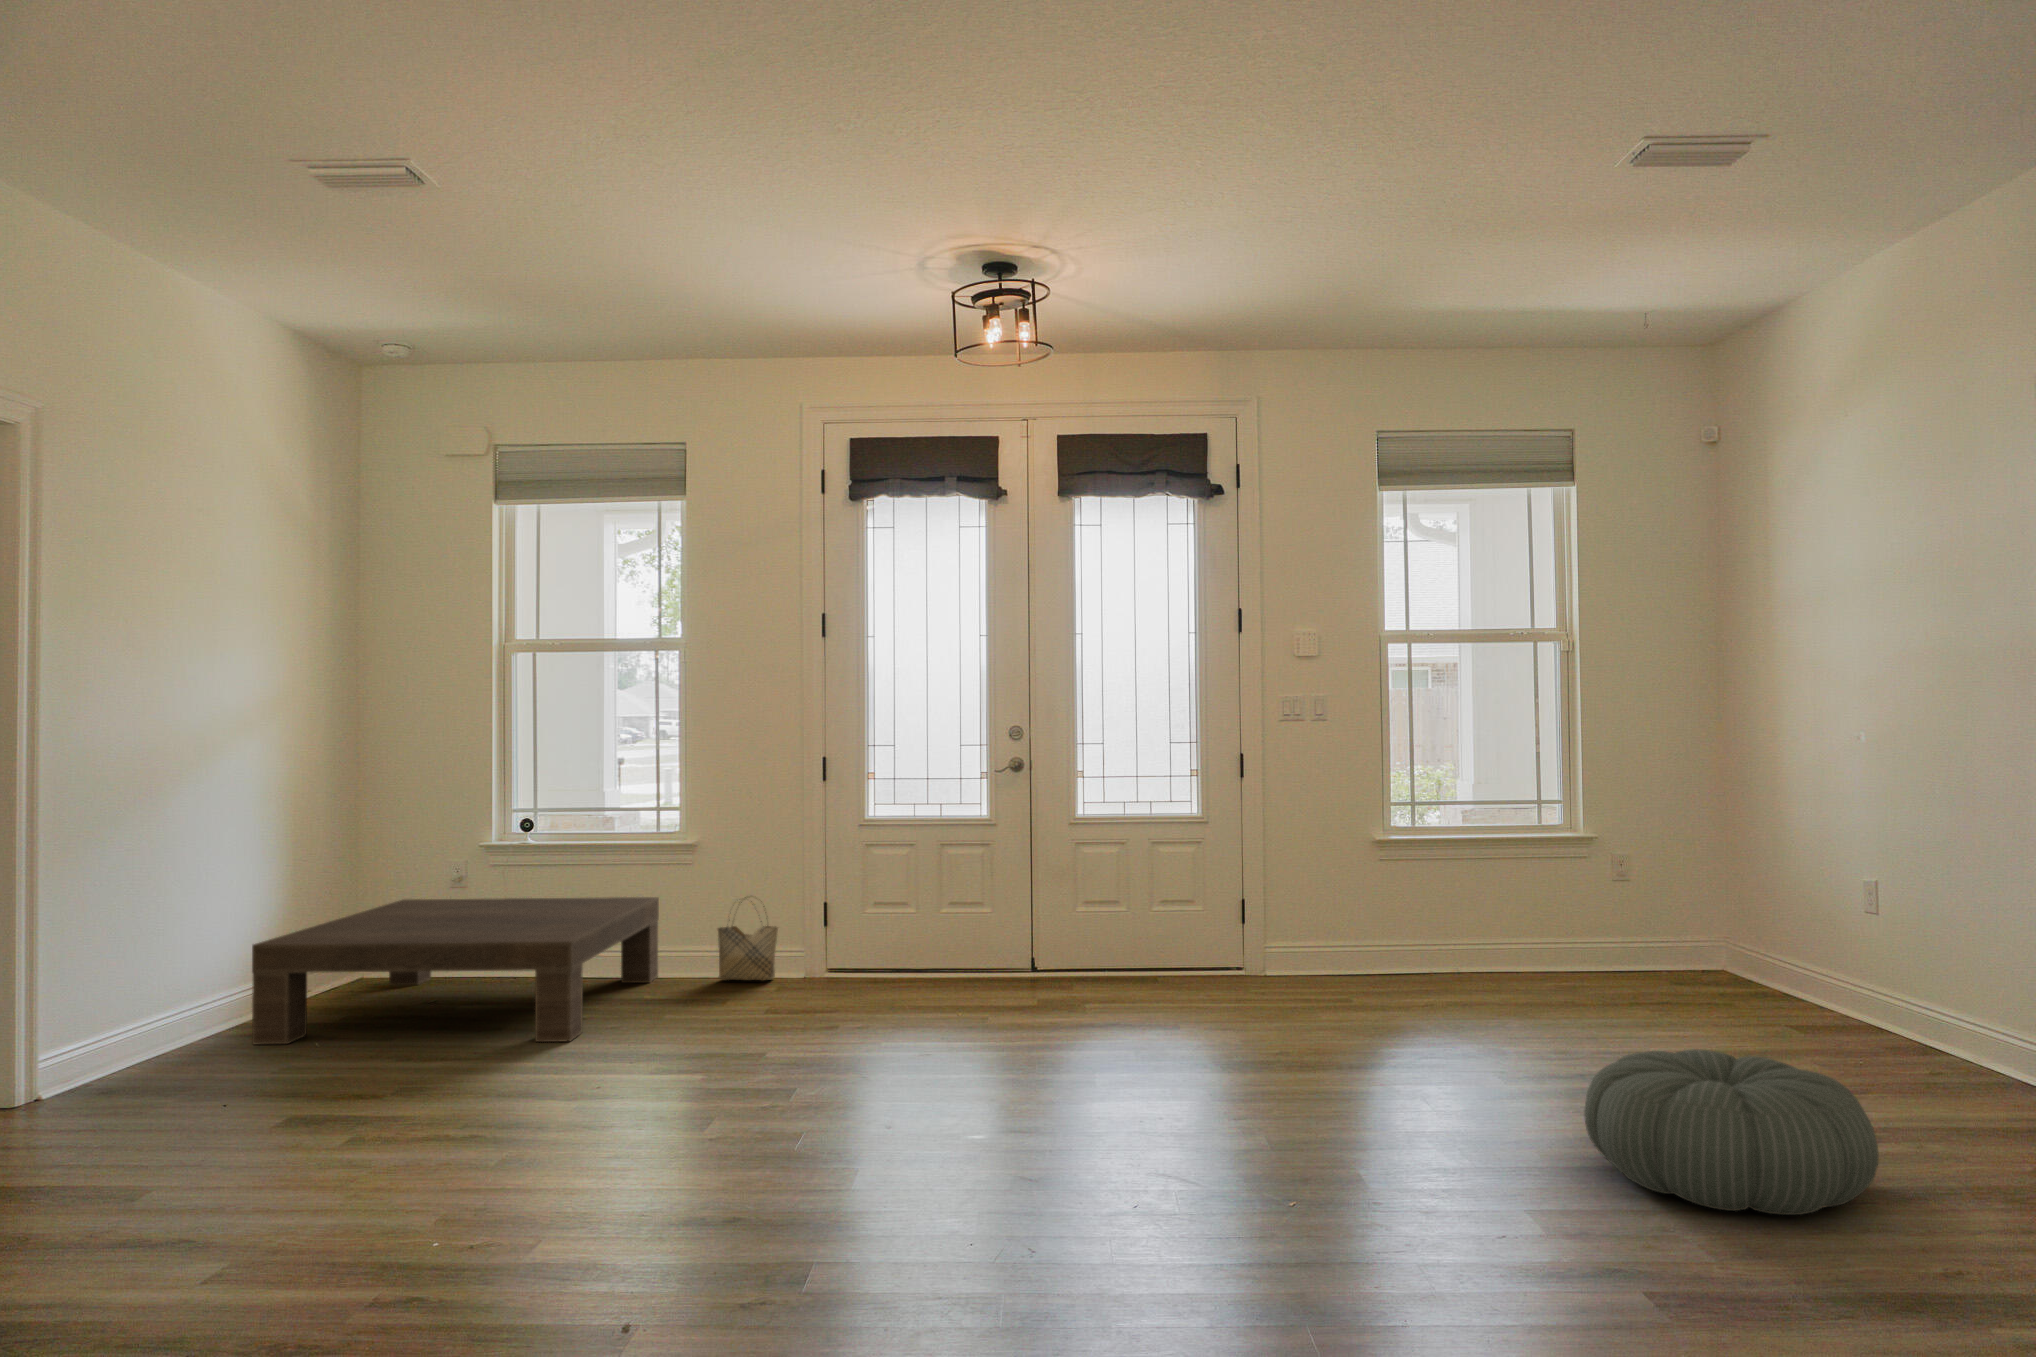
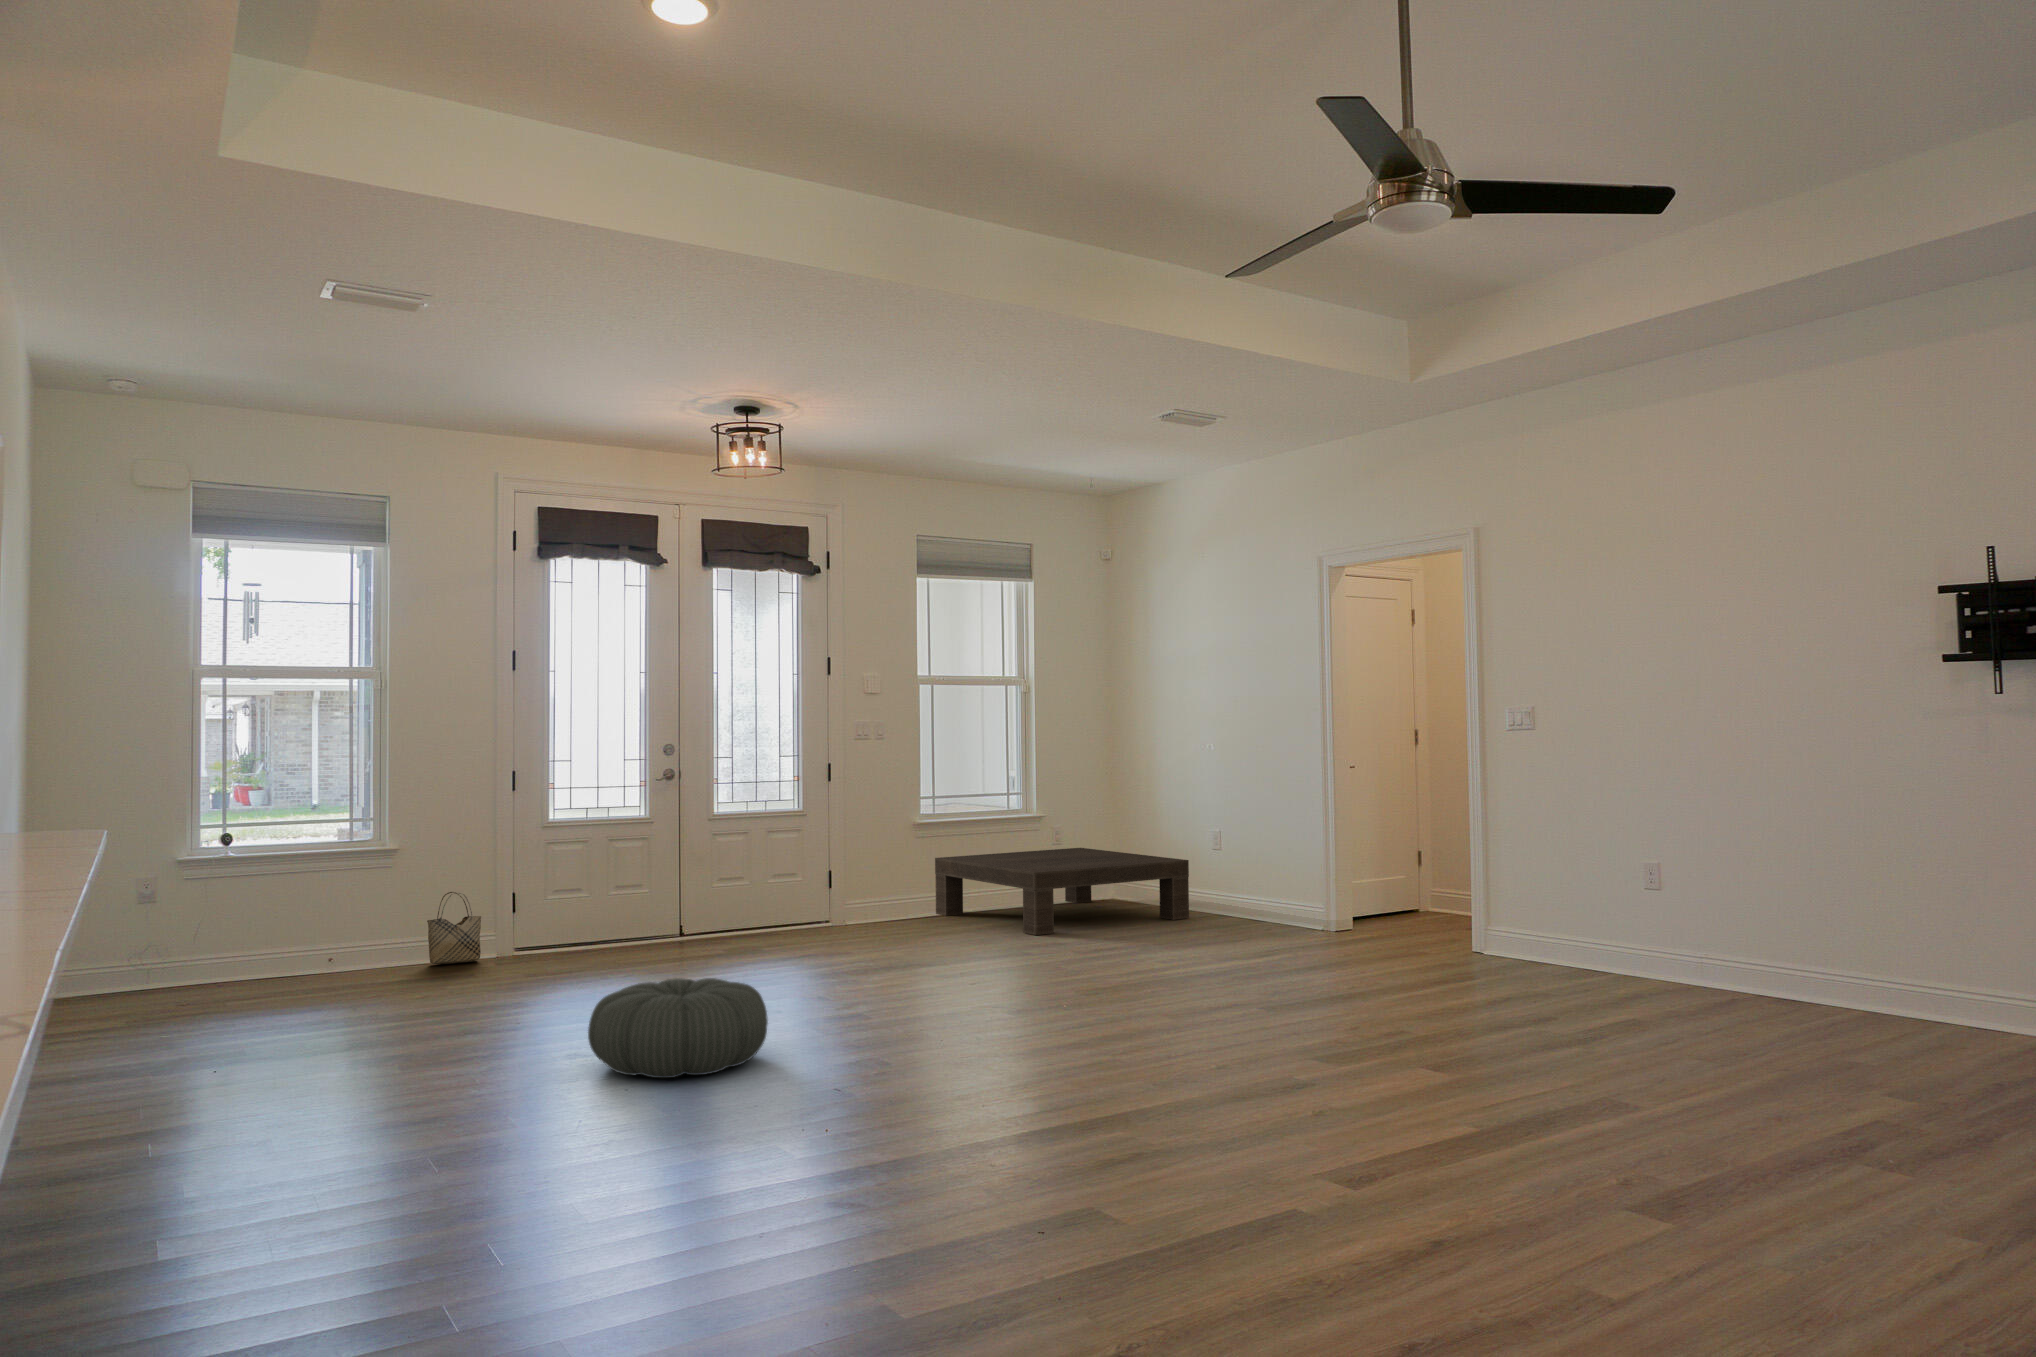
coffee table: present [252,897,659,1044] -> present [935,848,1189,935]
pouf: present [1584,1049,1879,1215] -> present [588,978,768,1078]

